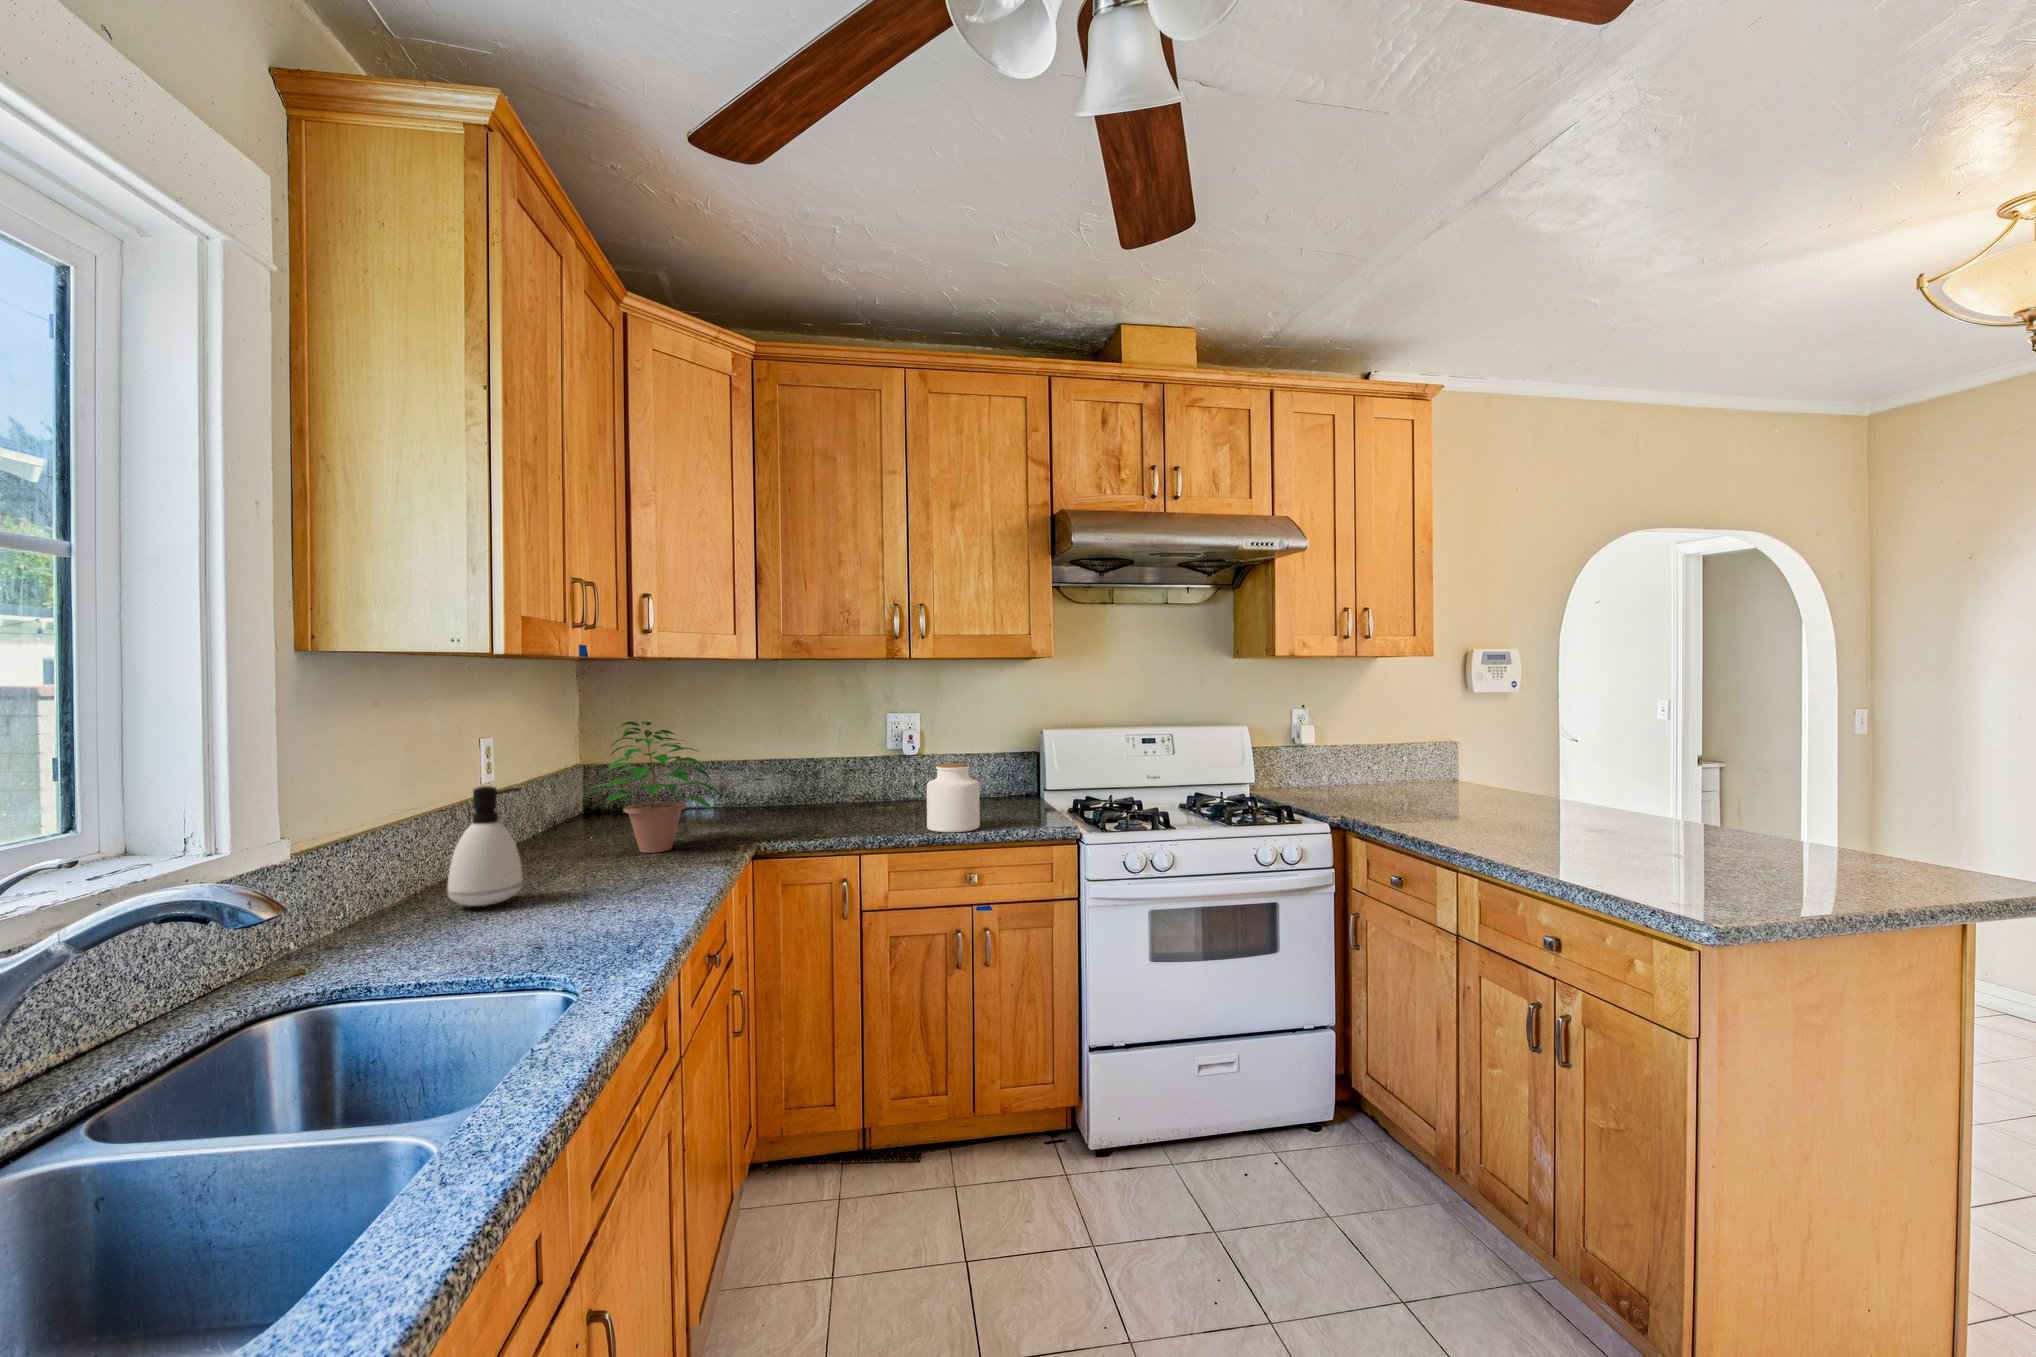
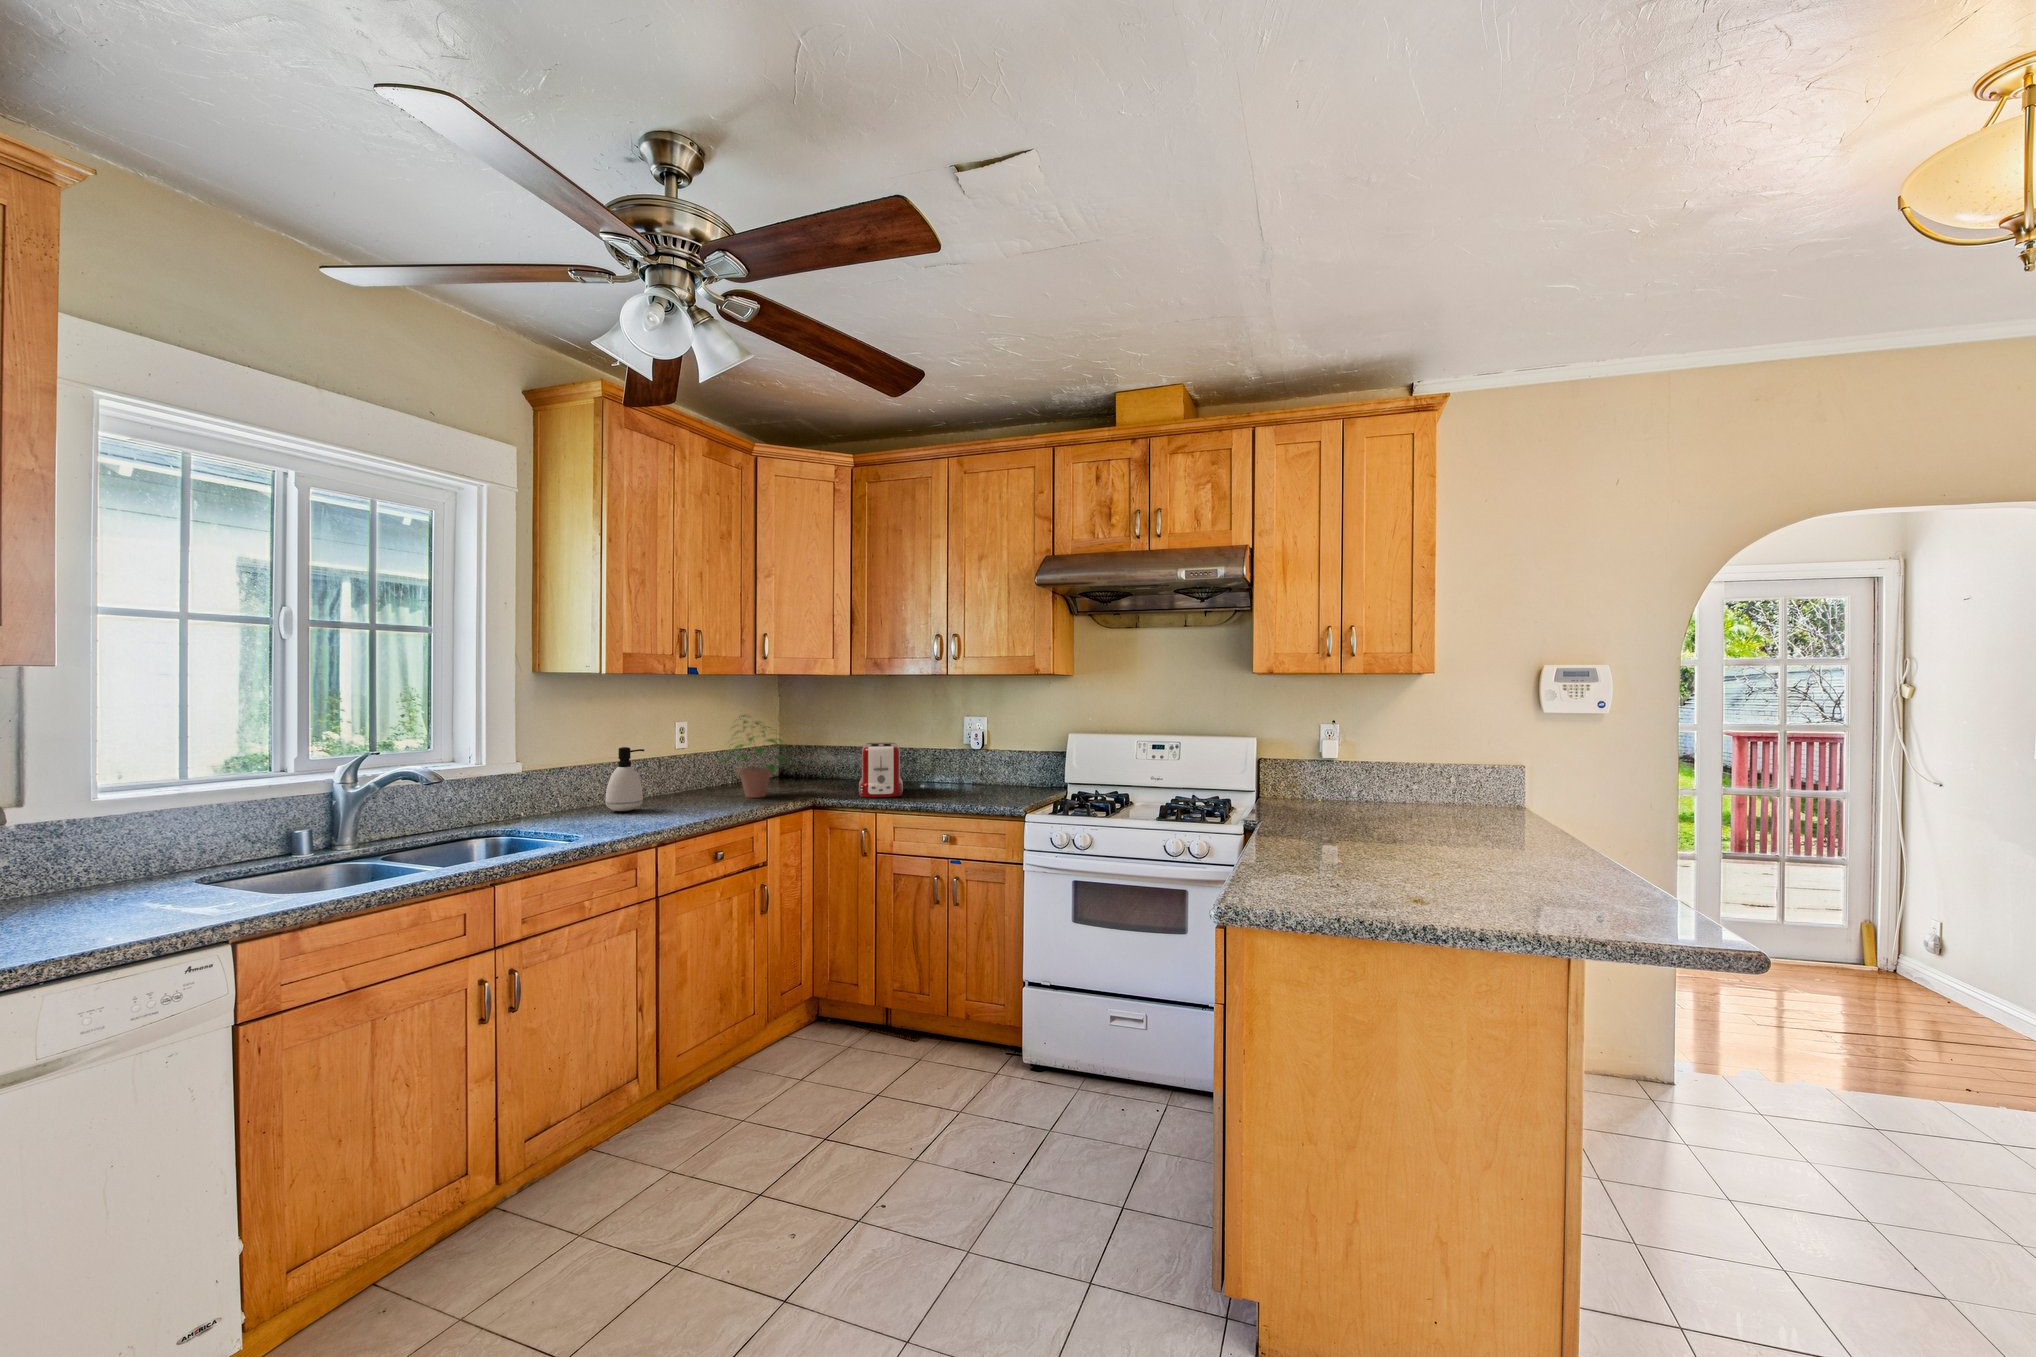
toaster: none [779,754,867,833] -> present [859,743,903,798]
jar: present [927,763,980,832] -> none [931,754,970,805]

